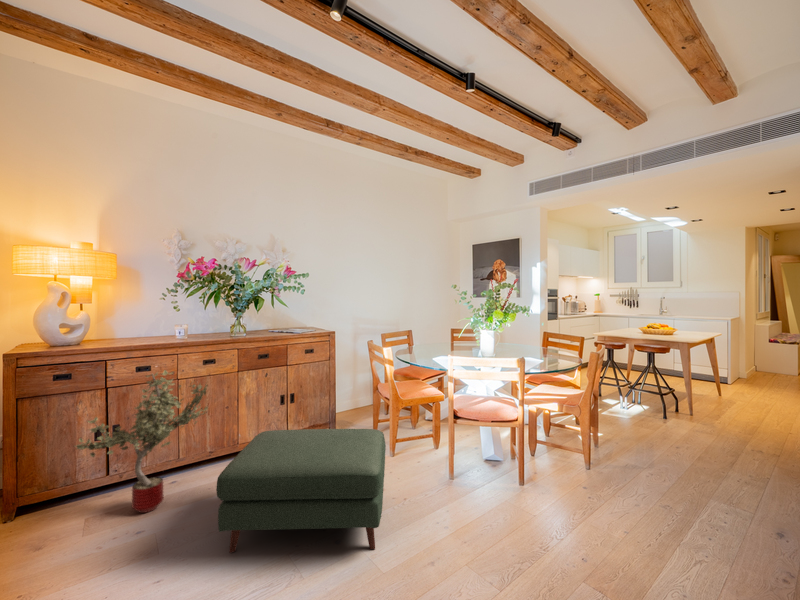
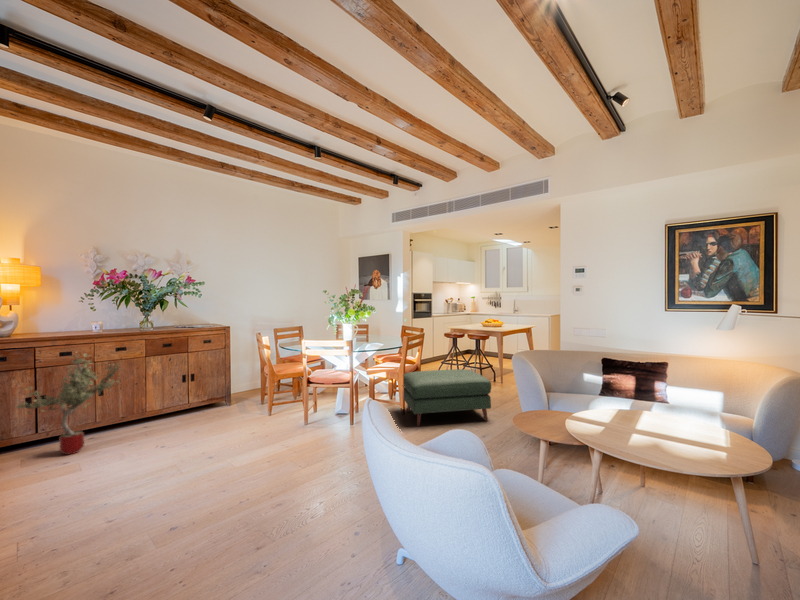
ottoman: present [216,429,386,553] -> present [404,369,491,426]

